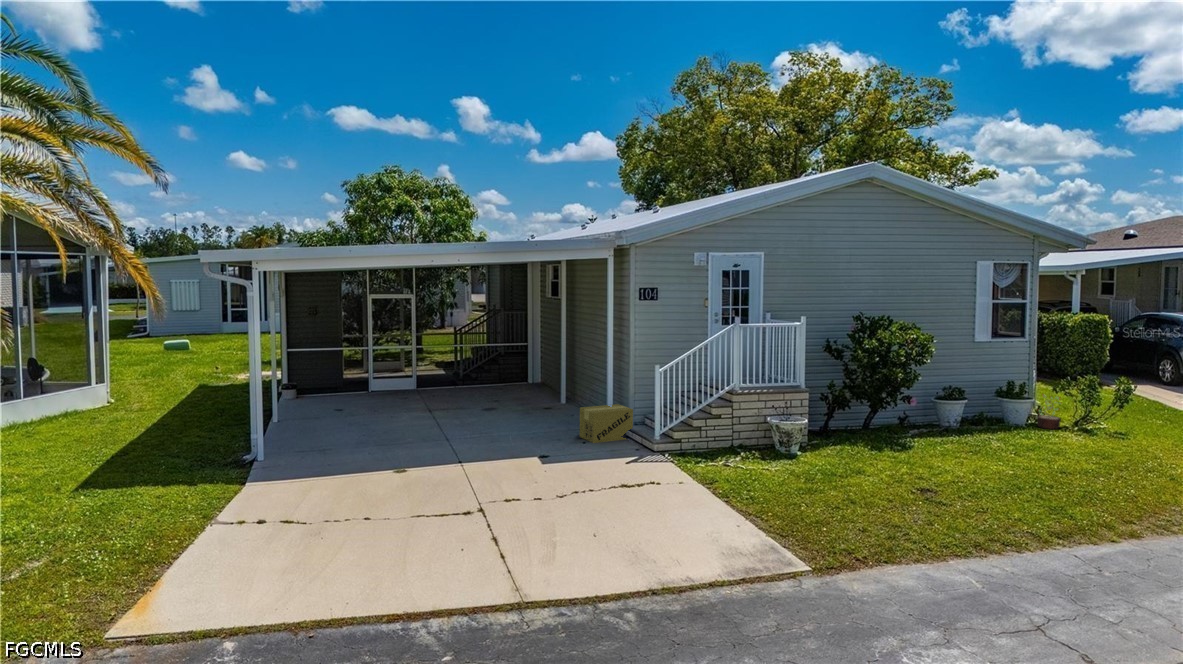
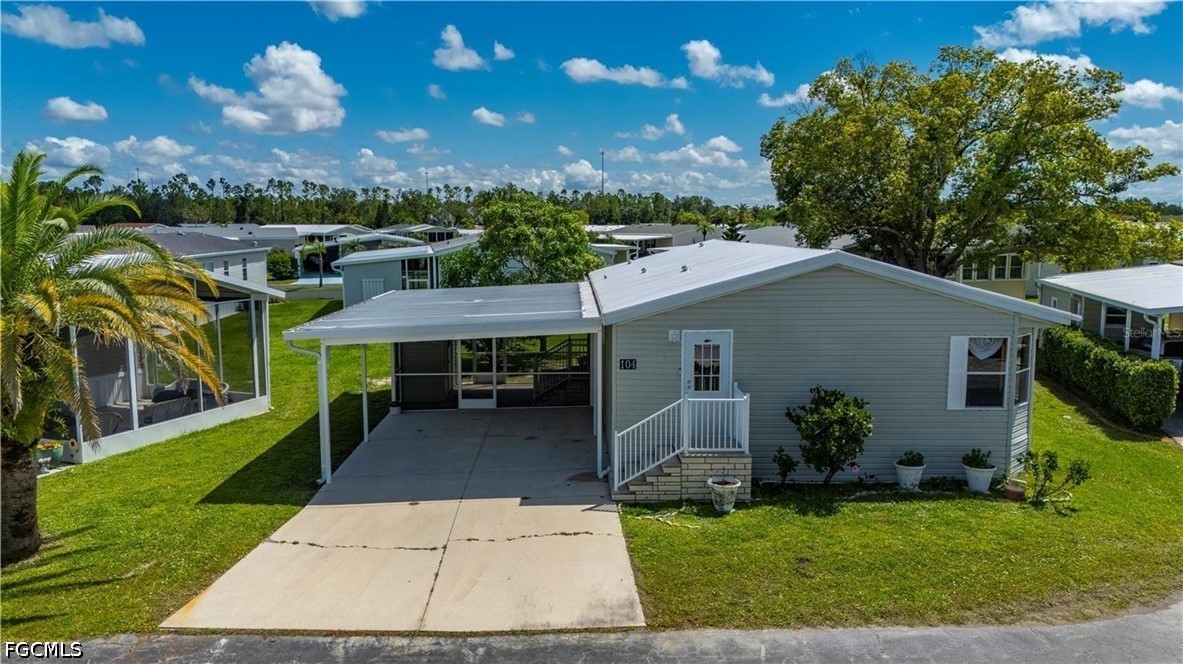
cardboard box: present [580,404,633,443] -> none [573,450,613,484]

